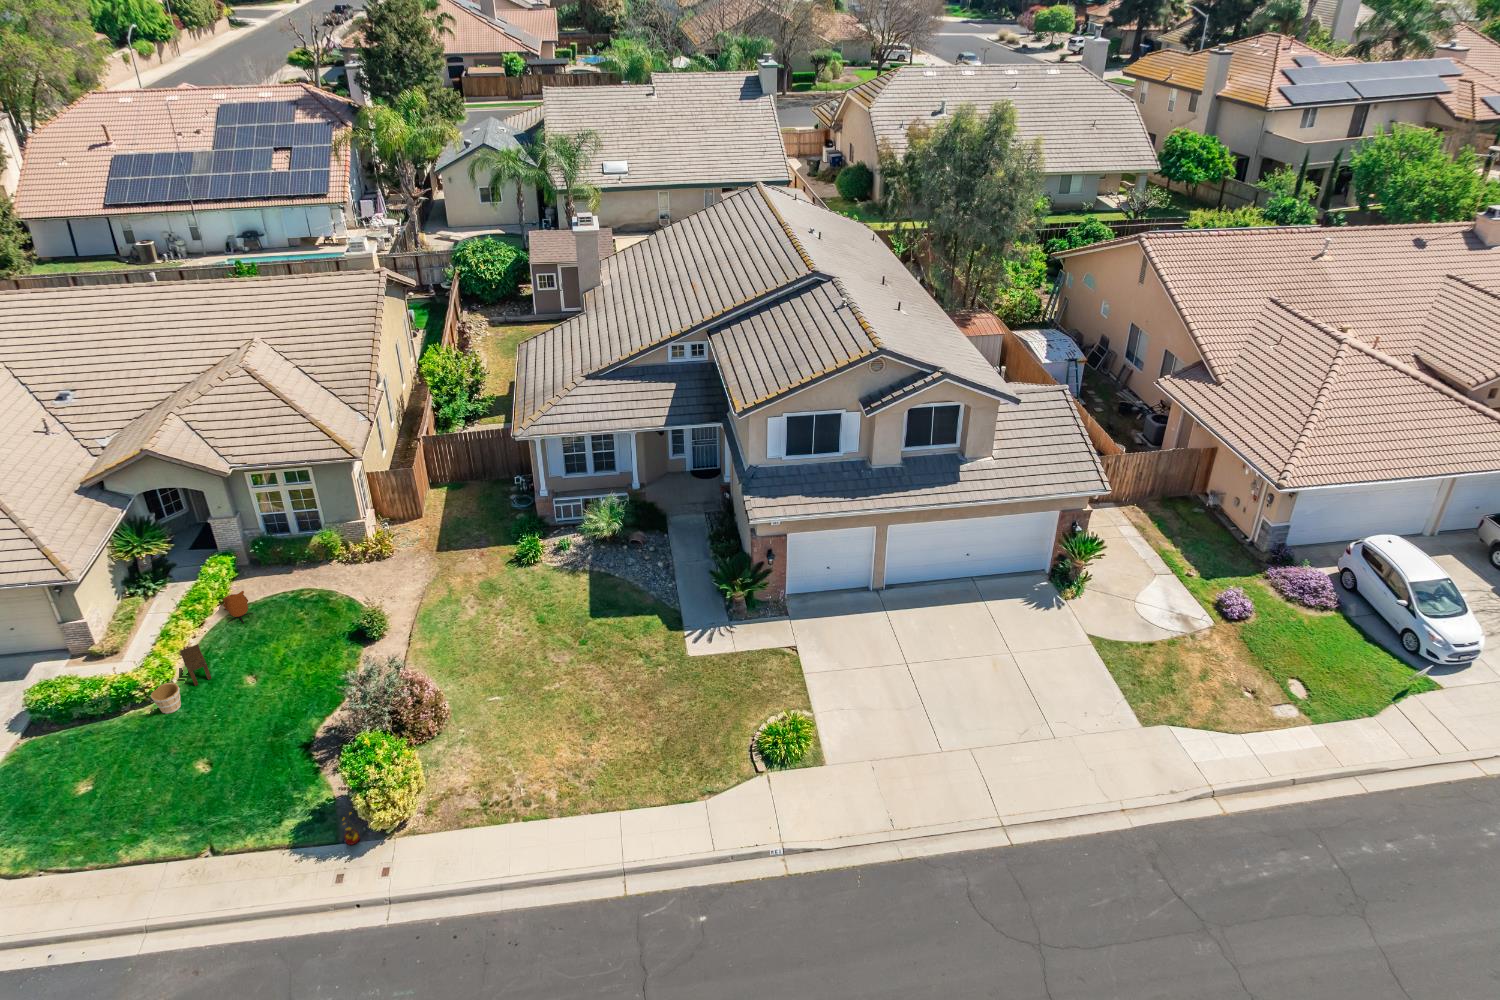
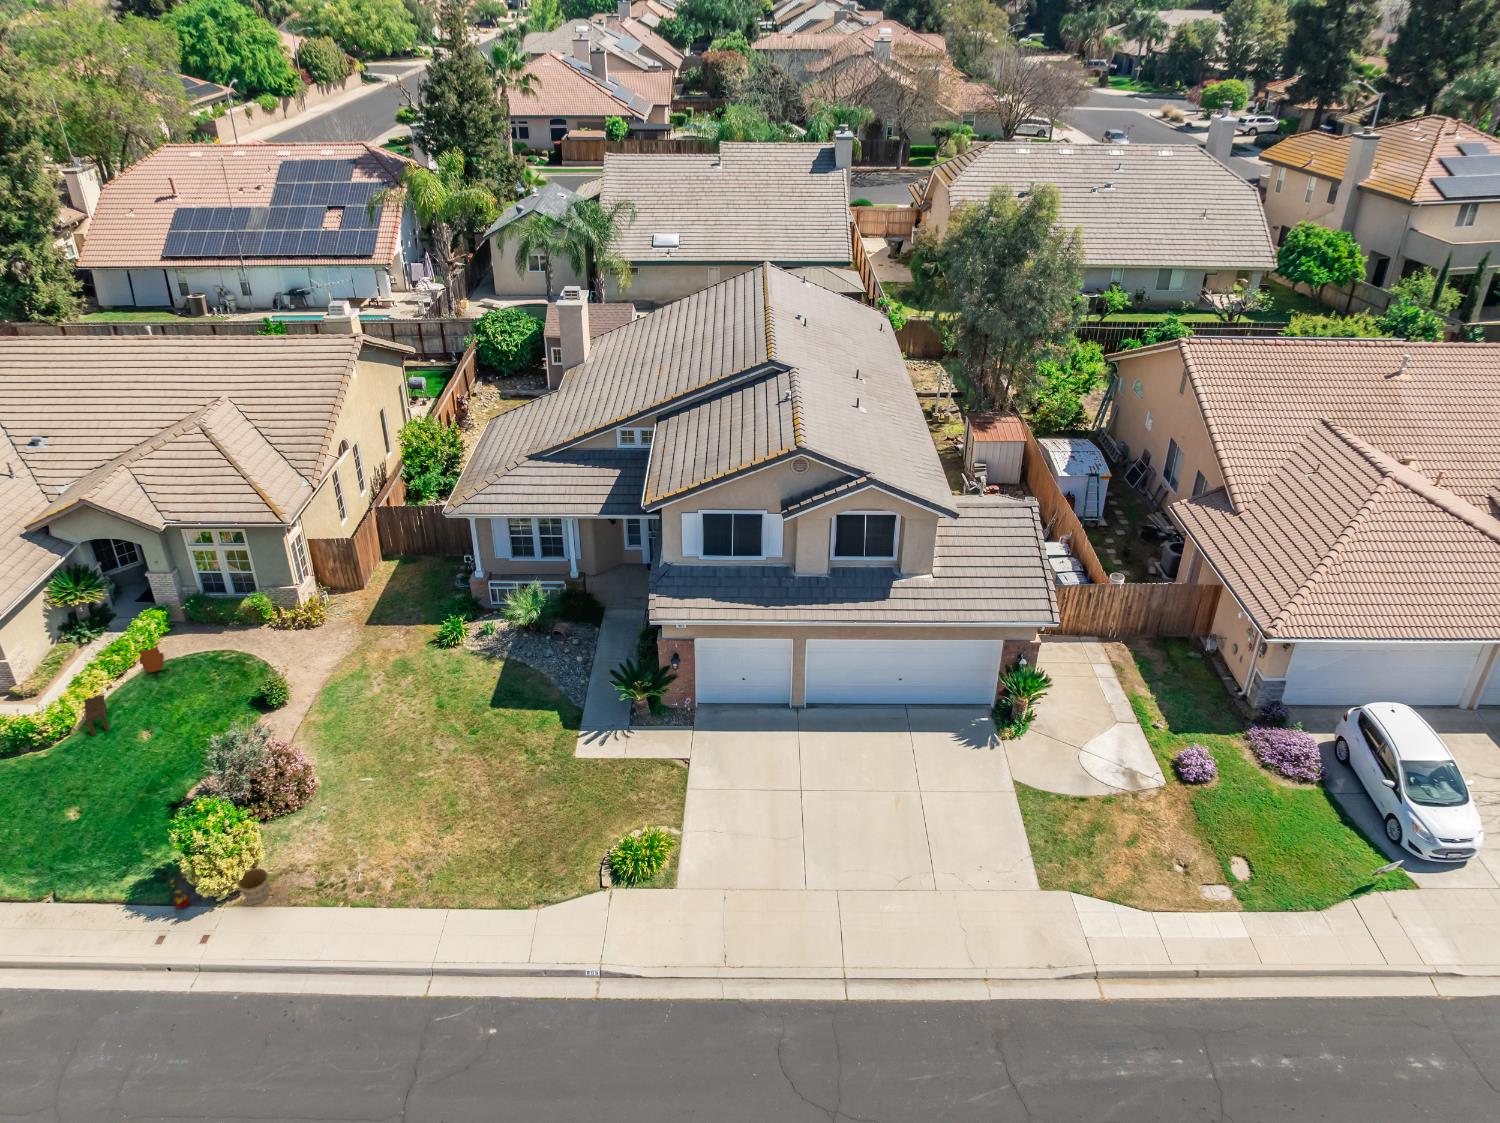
wooden bucket: present [151,683,181,714] -> present [237,868,269,904]

